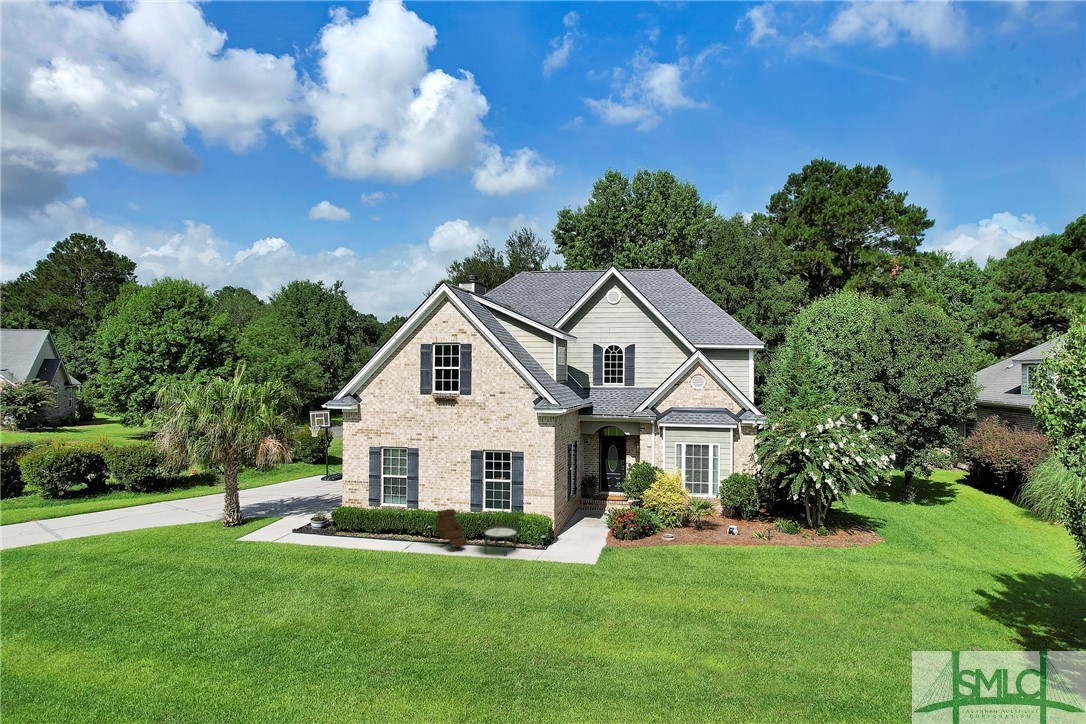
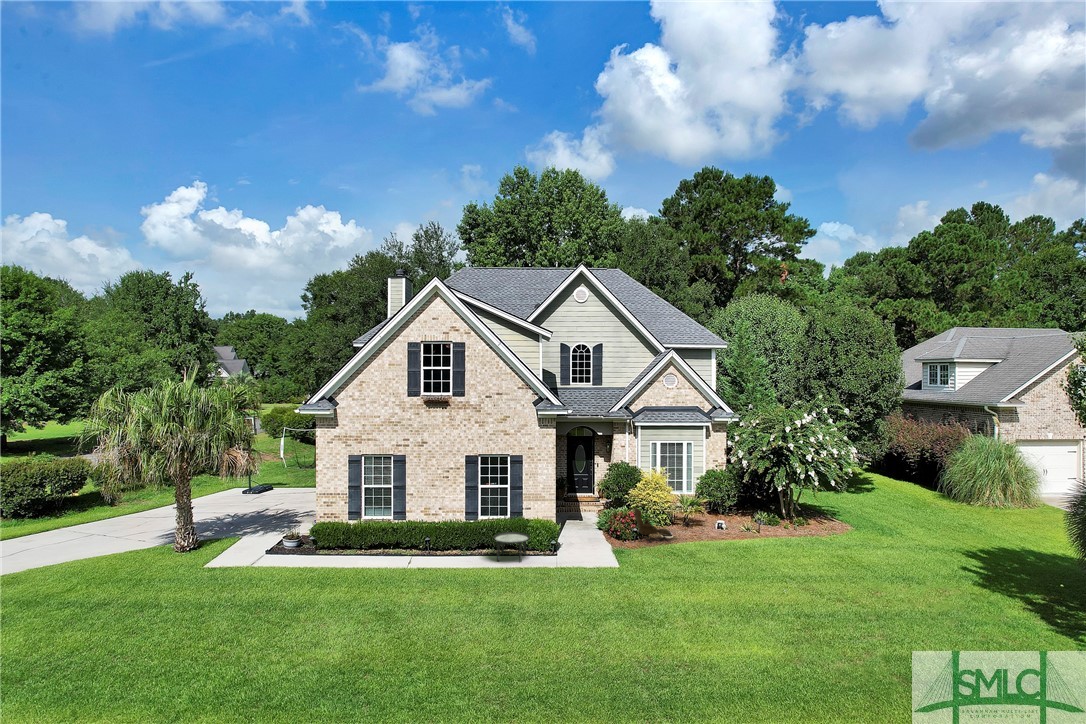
lounge chair: present [436,509,468,551] -> present [634,507,672,542]

